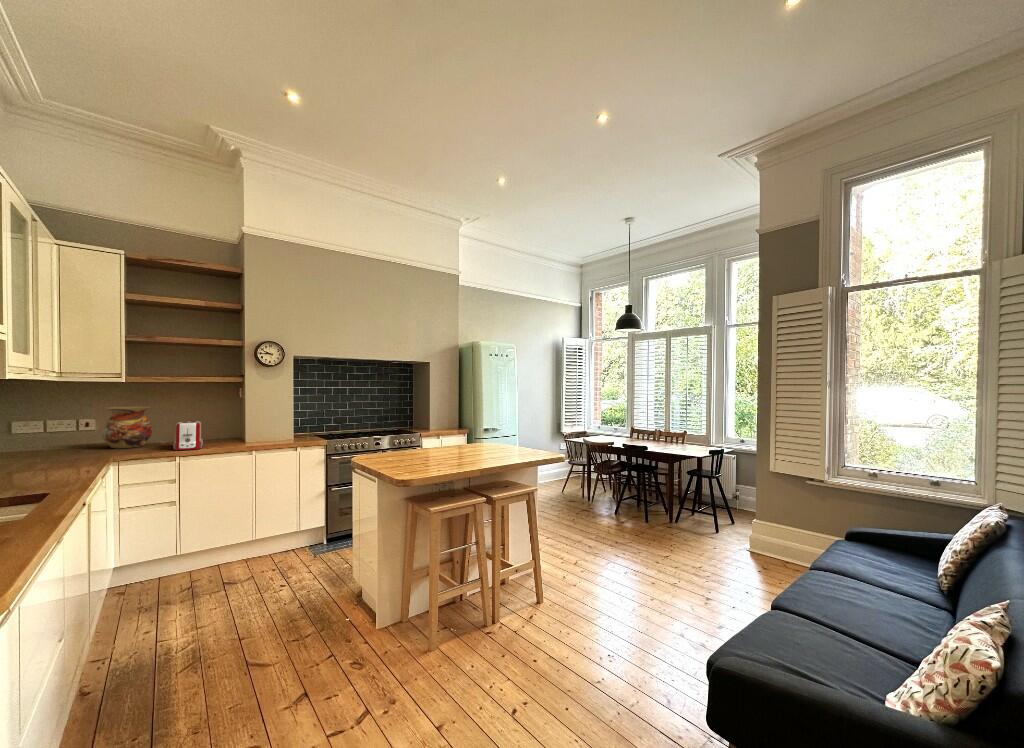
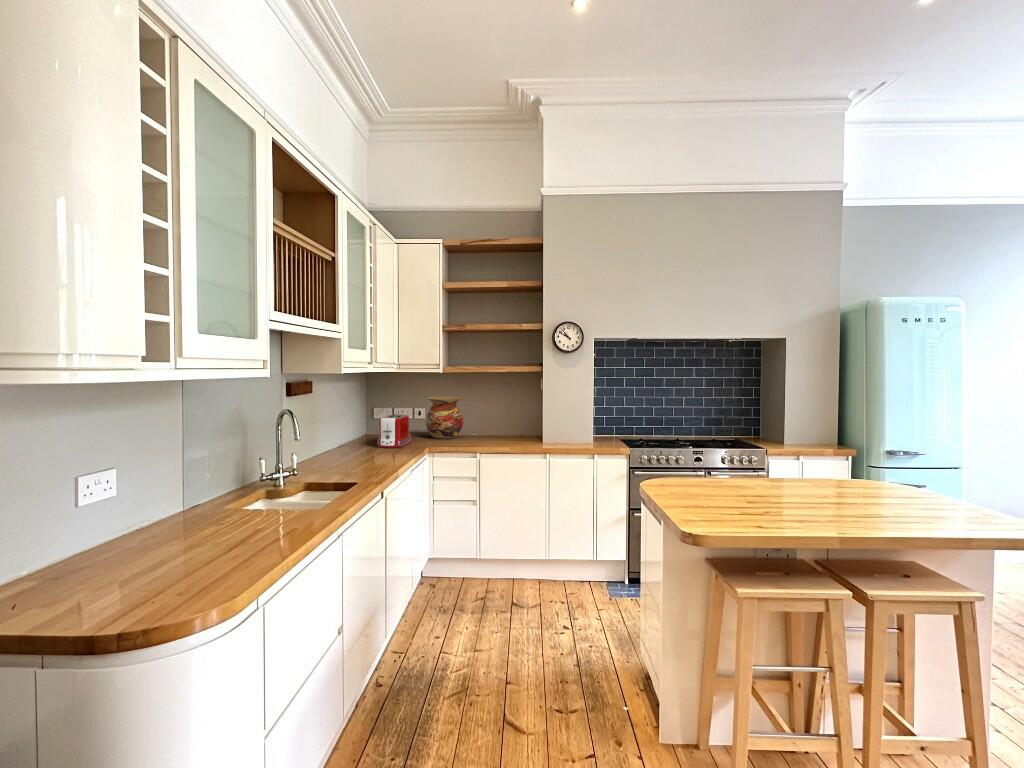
toaster: present [173,421,203,450] -> present [377,415,411,448]

